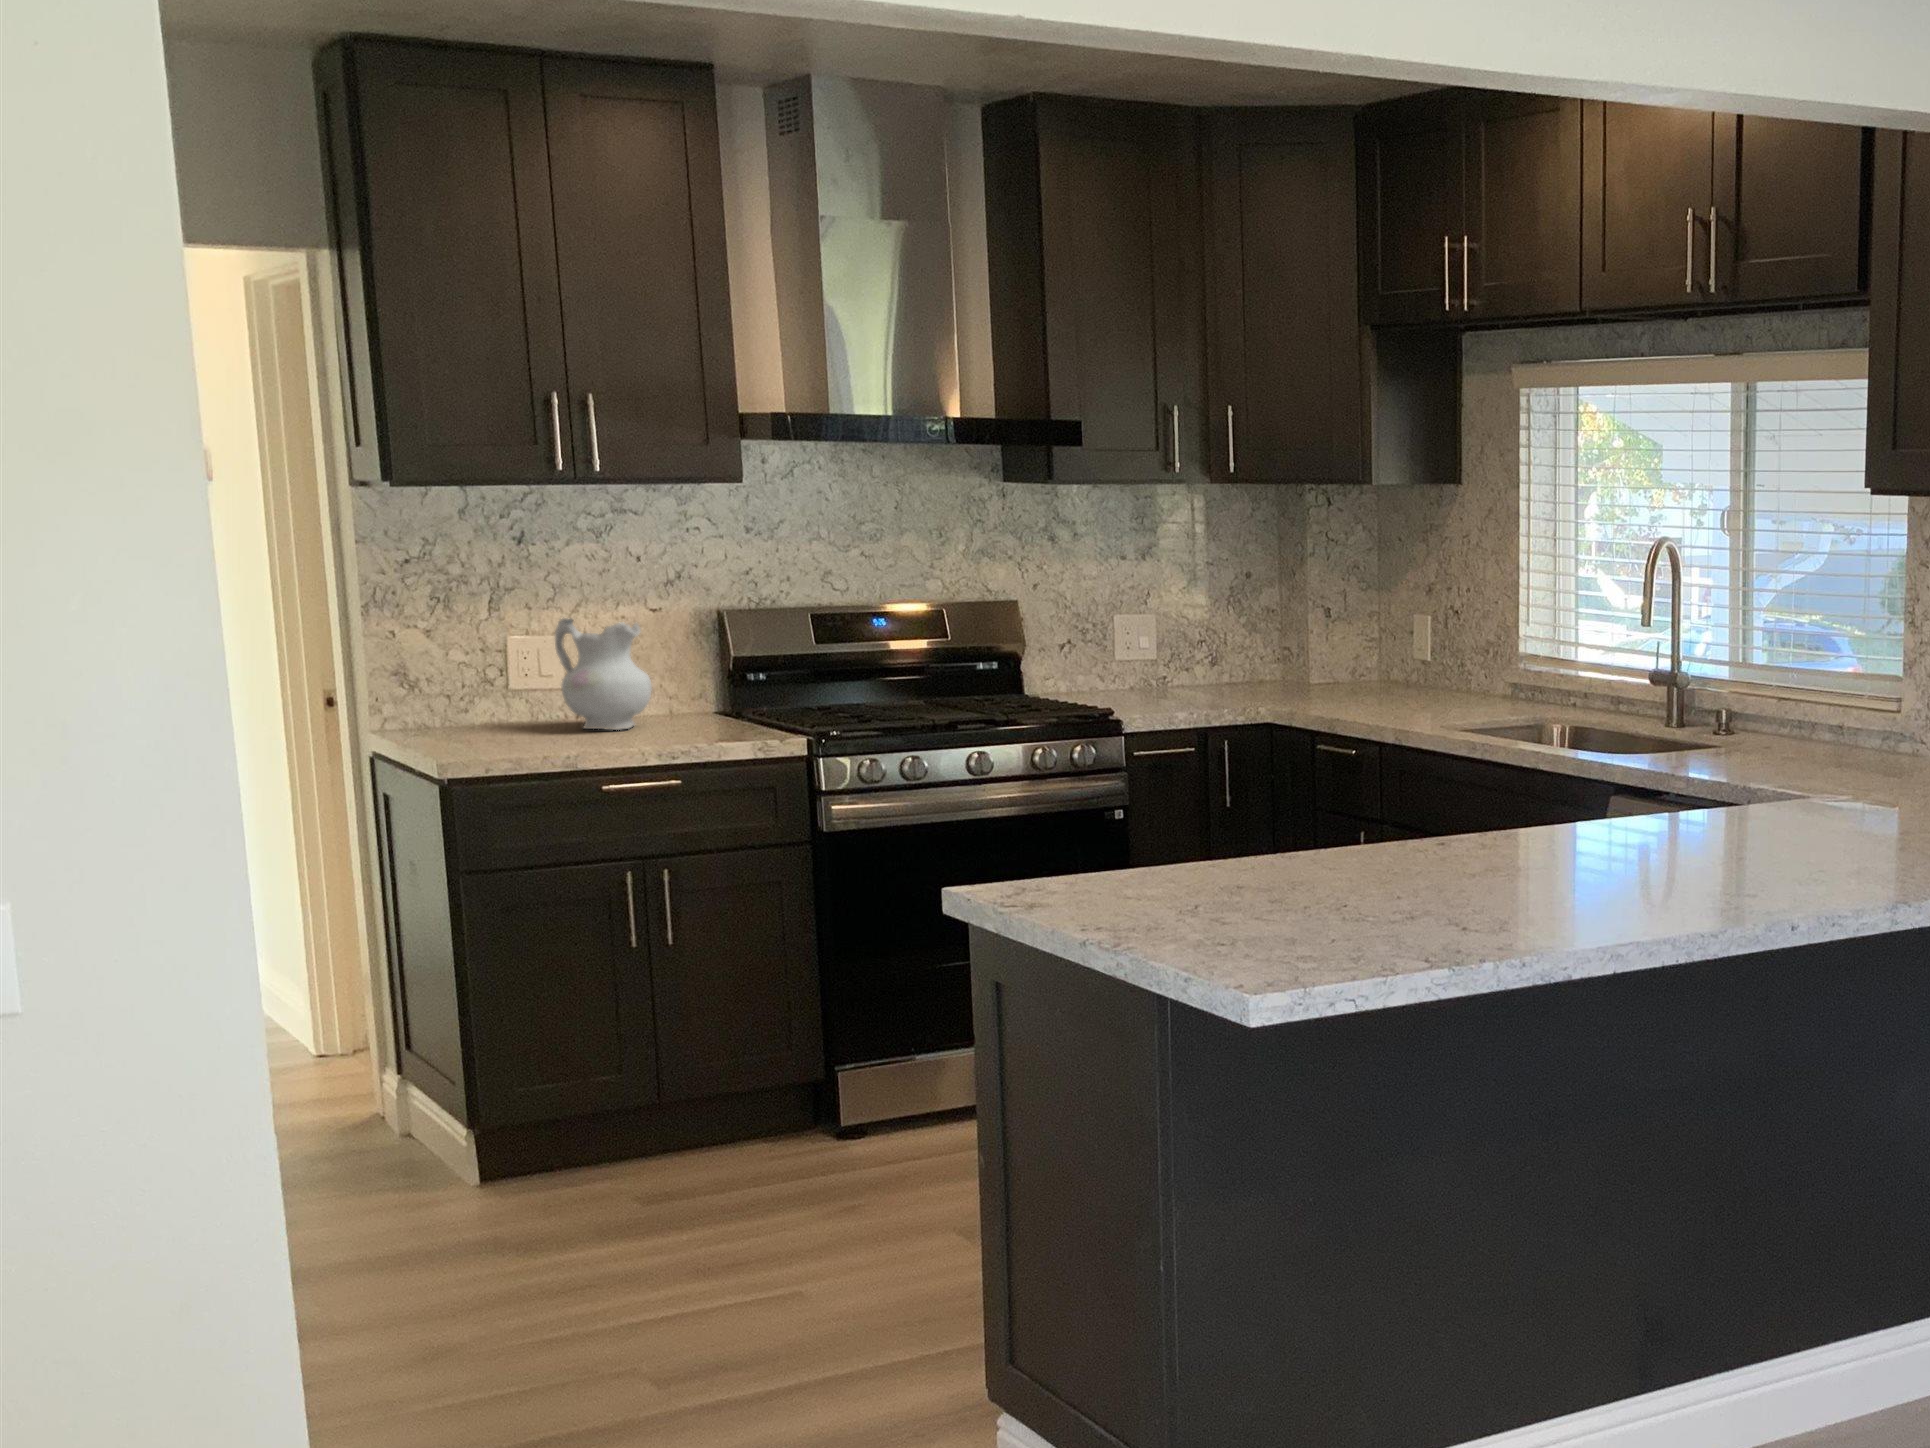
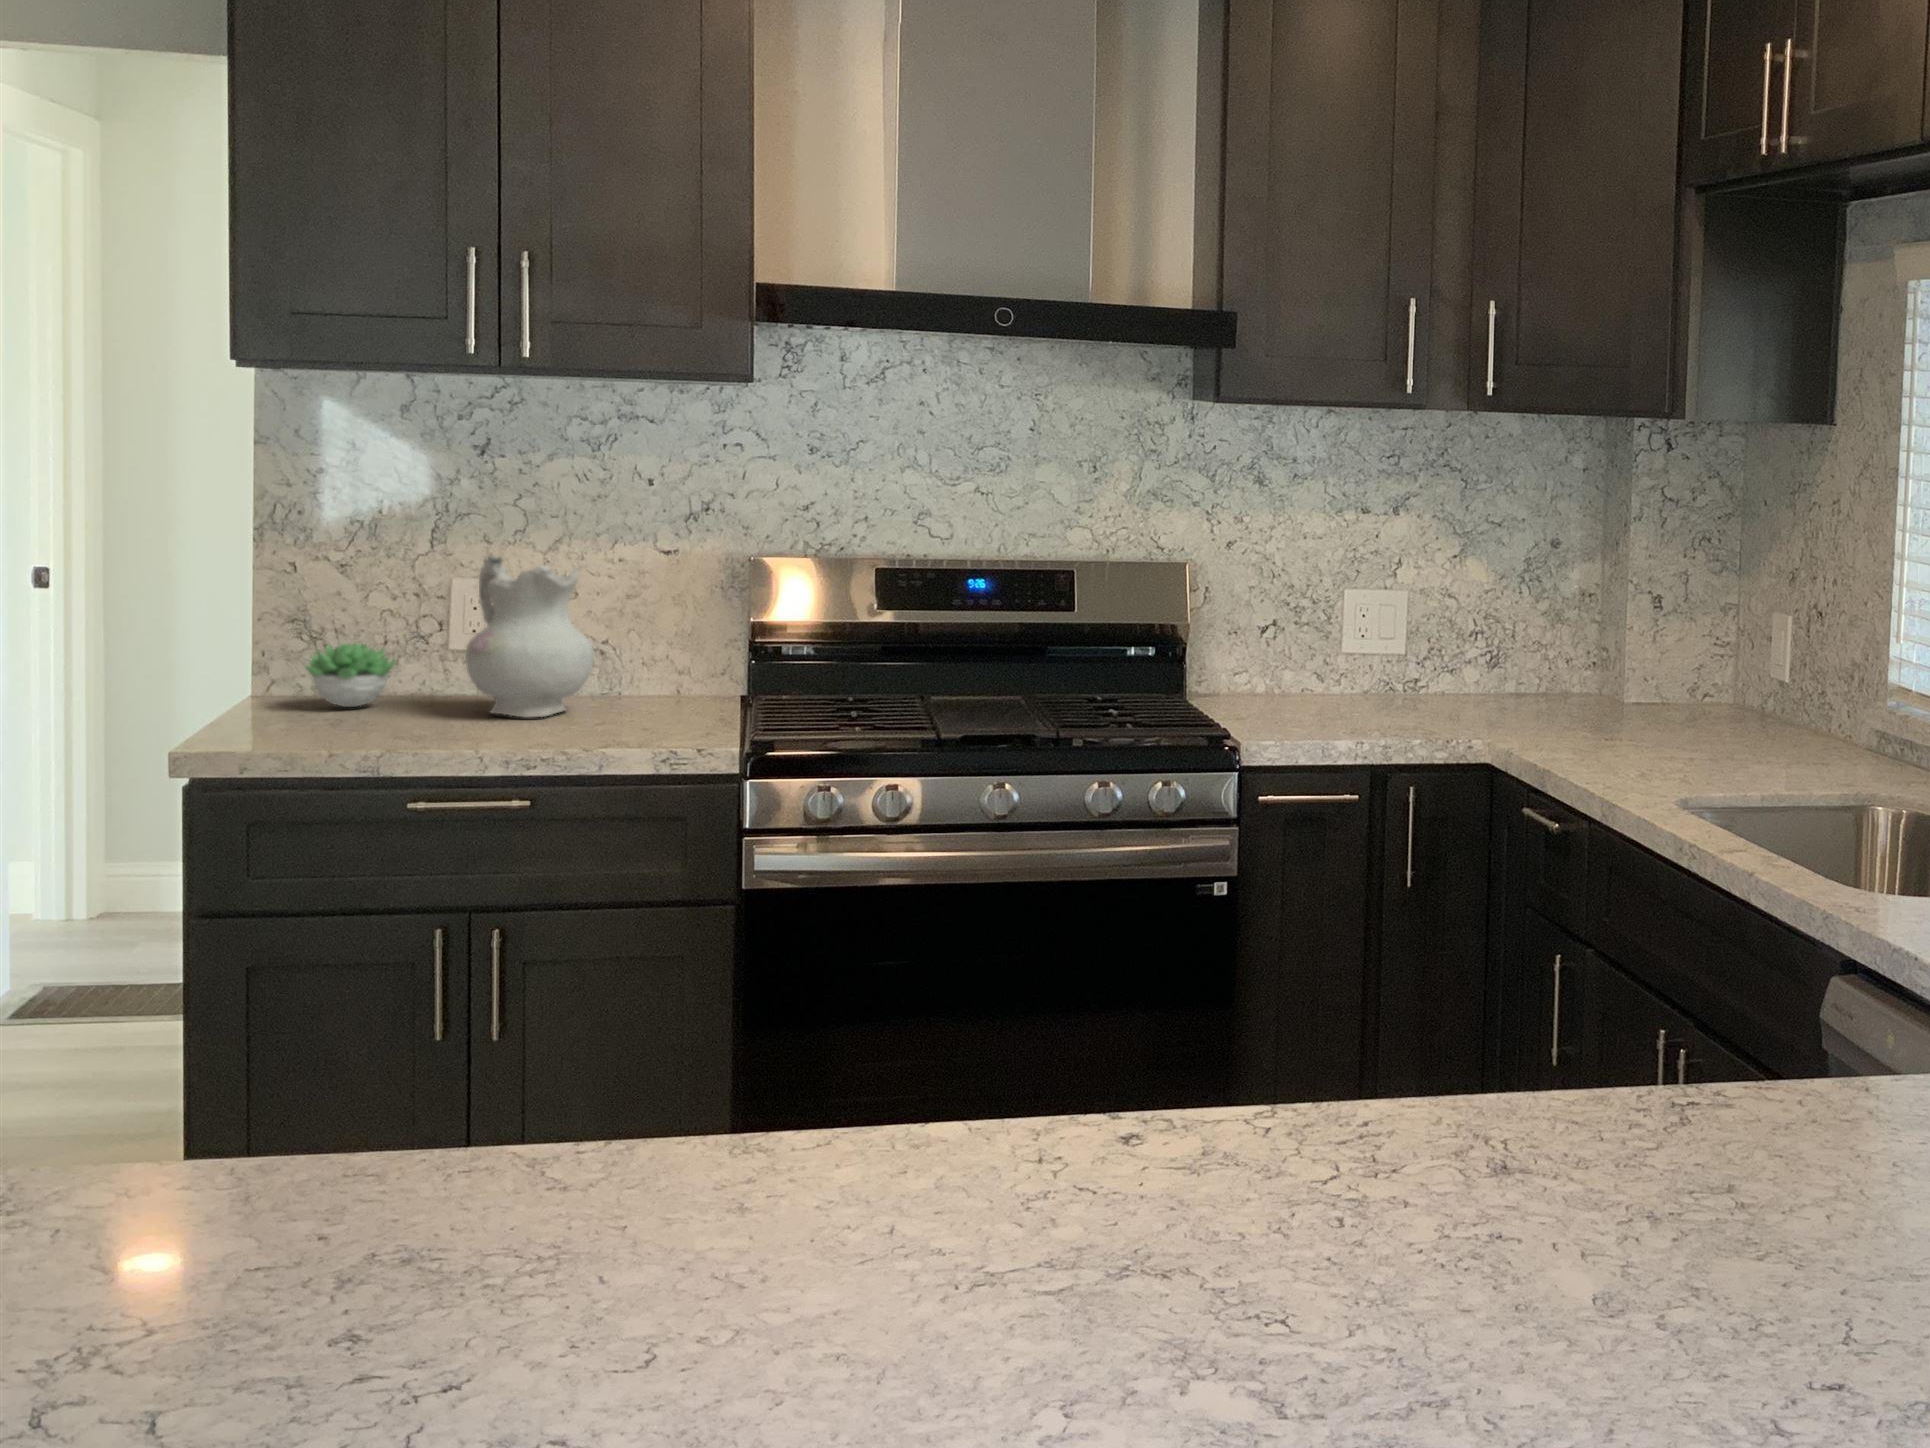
succulent plant: none [434,686,505,732] -> present [305,643,396,707]

